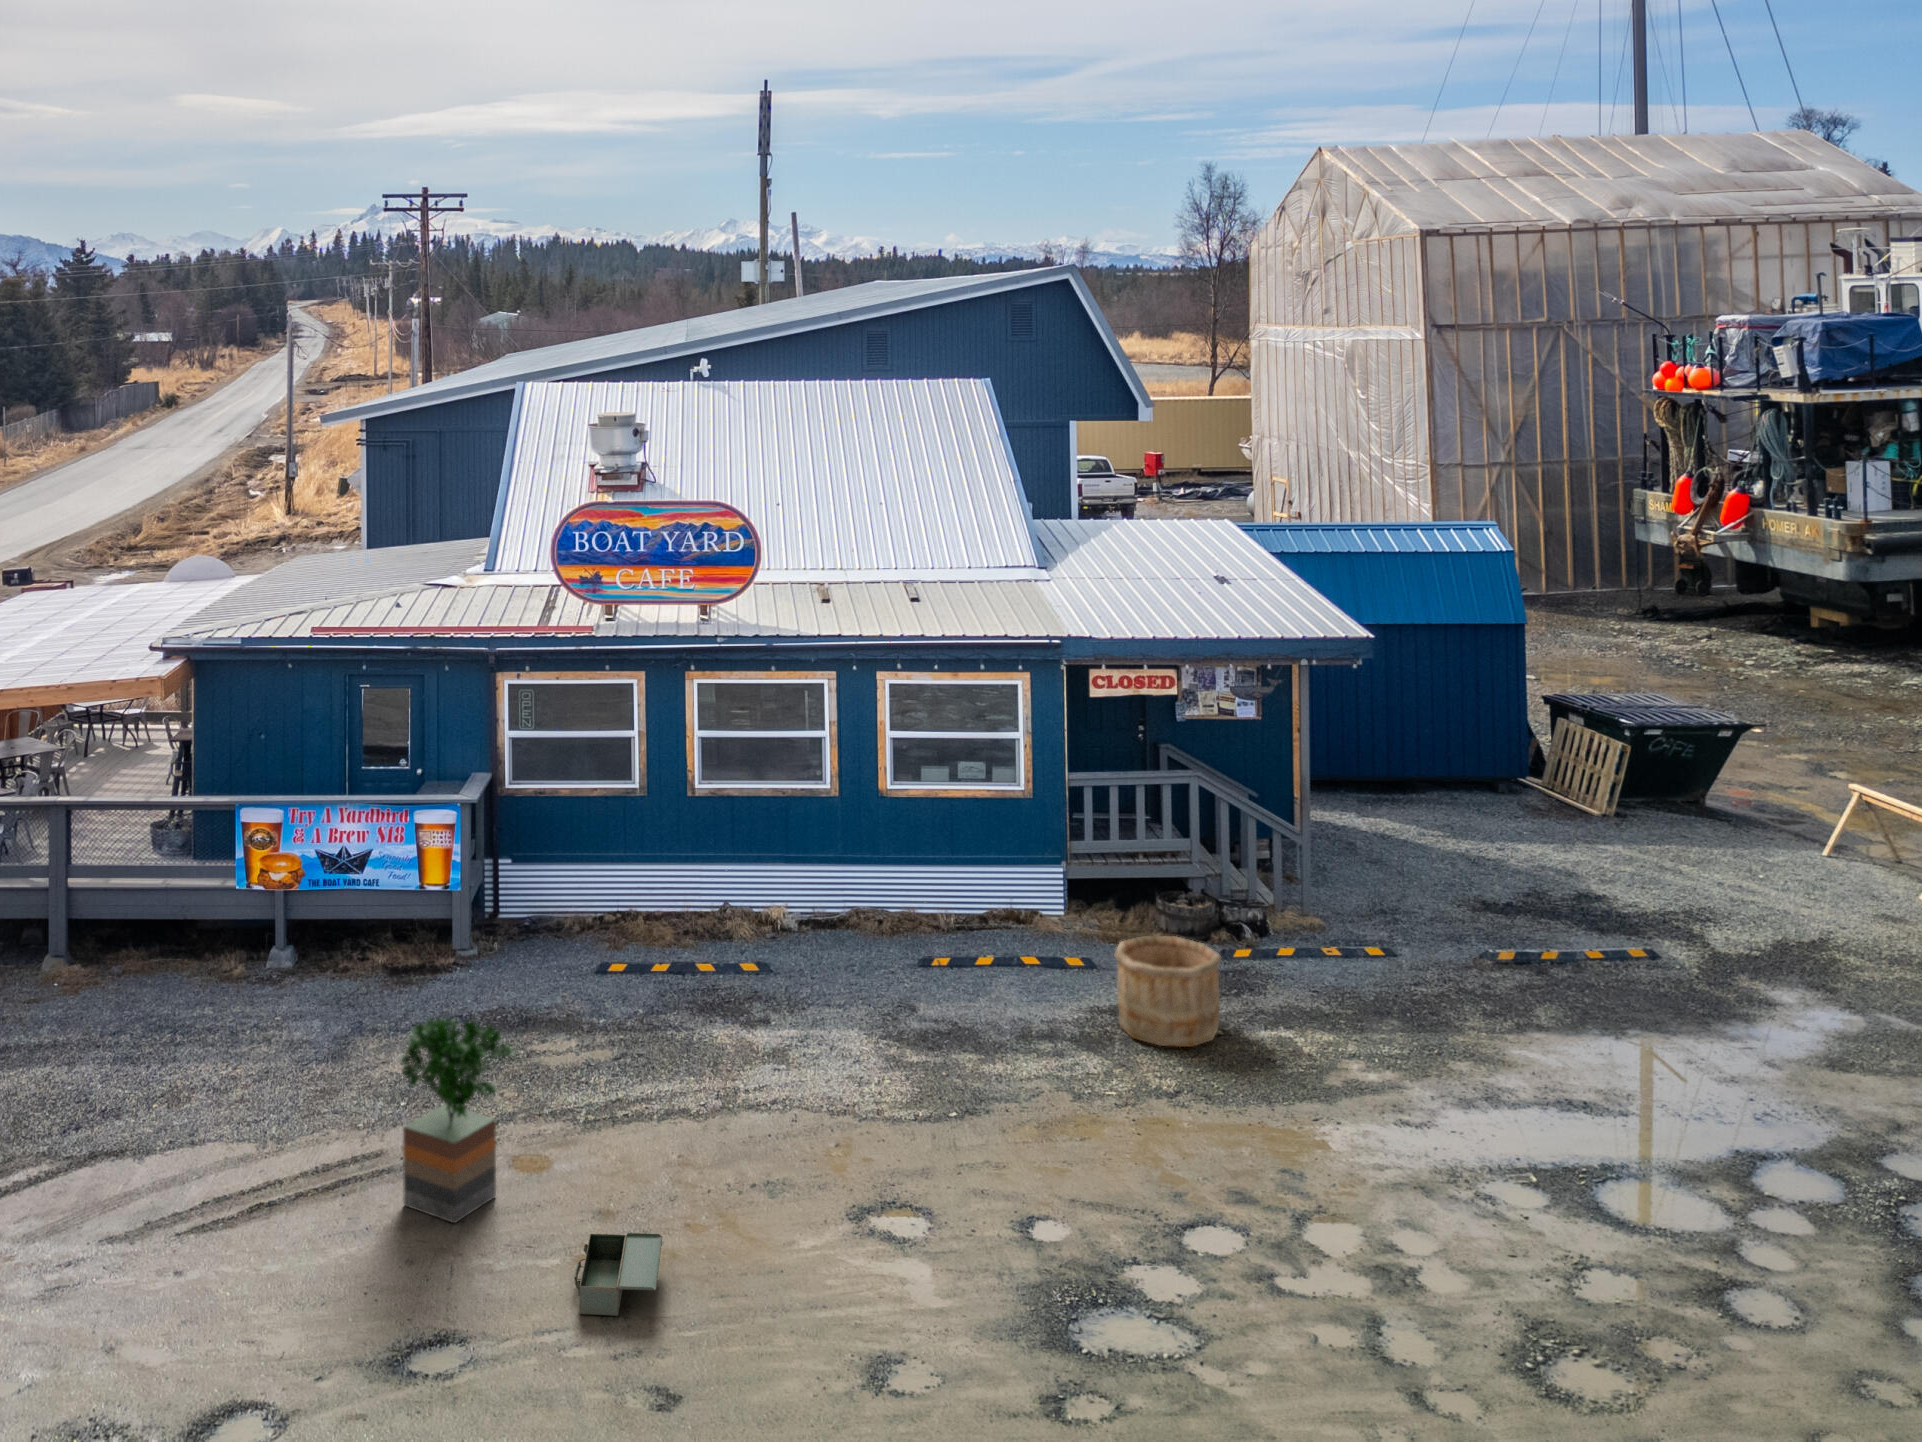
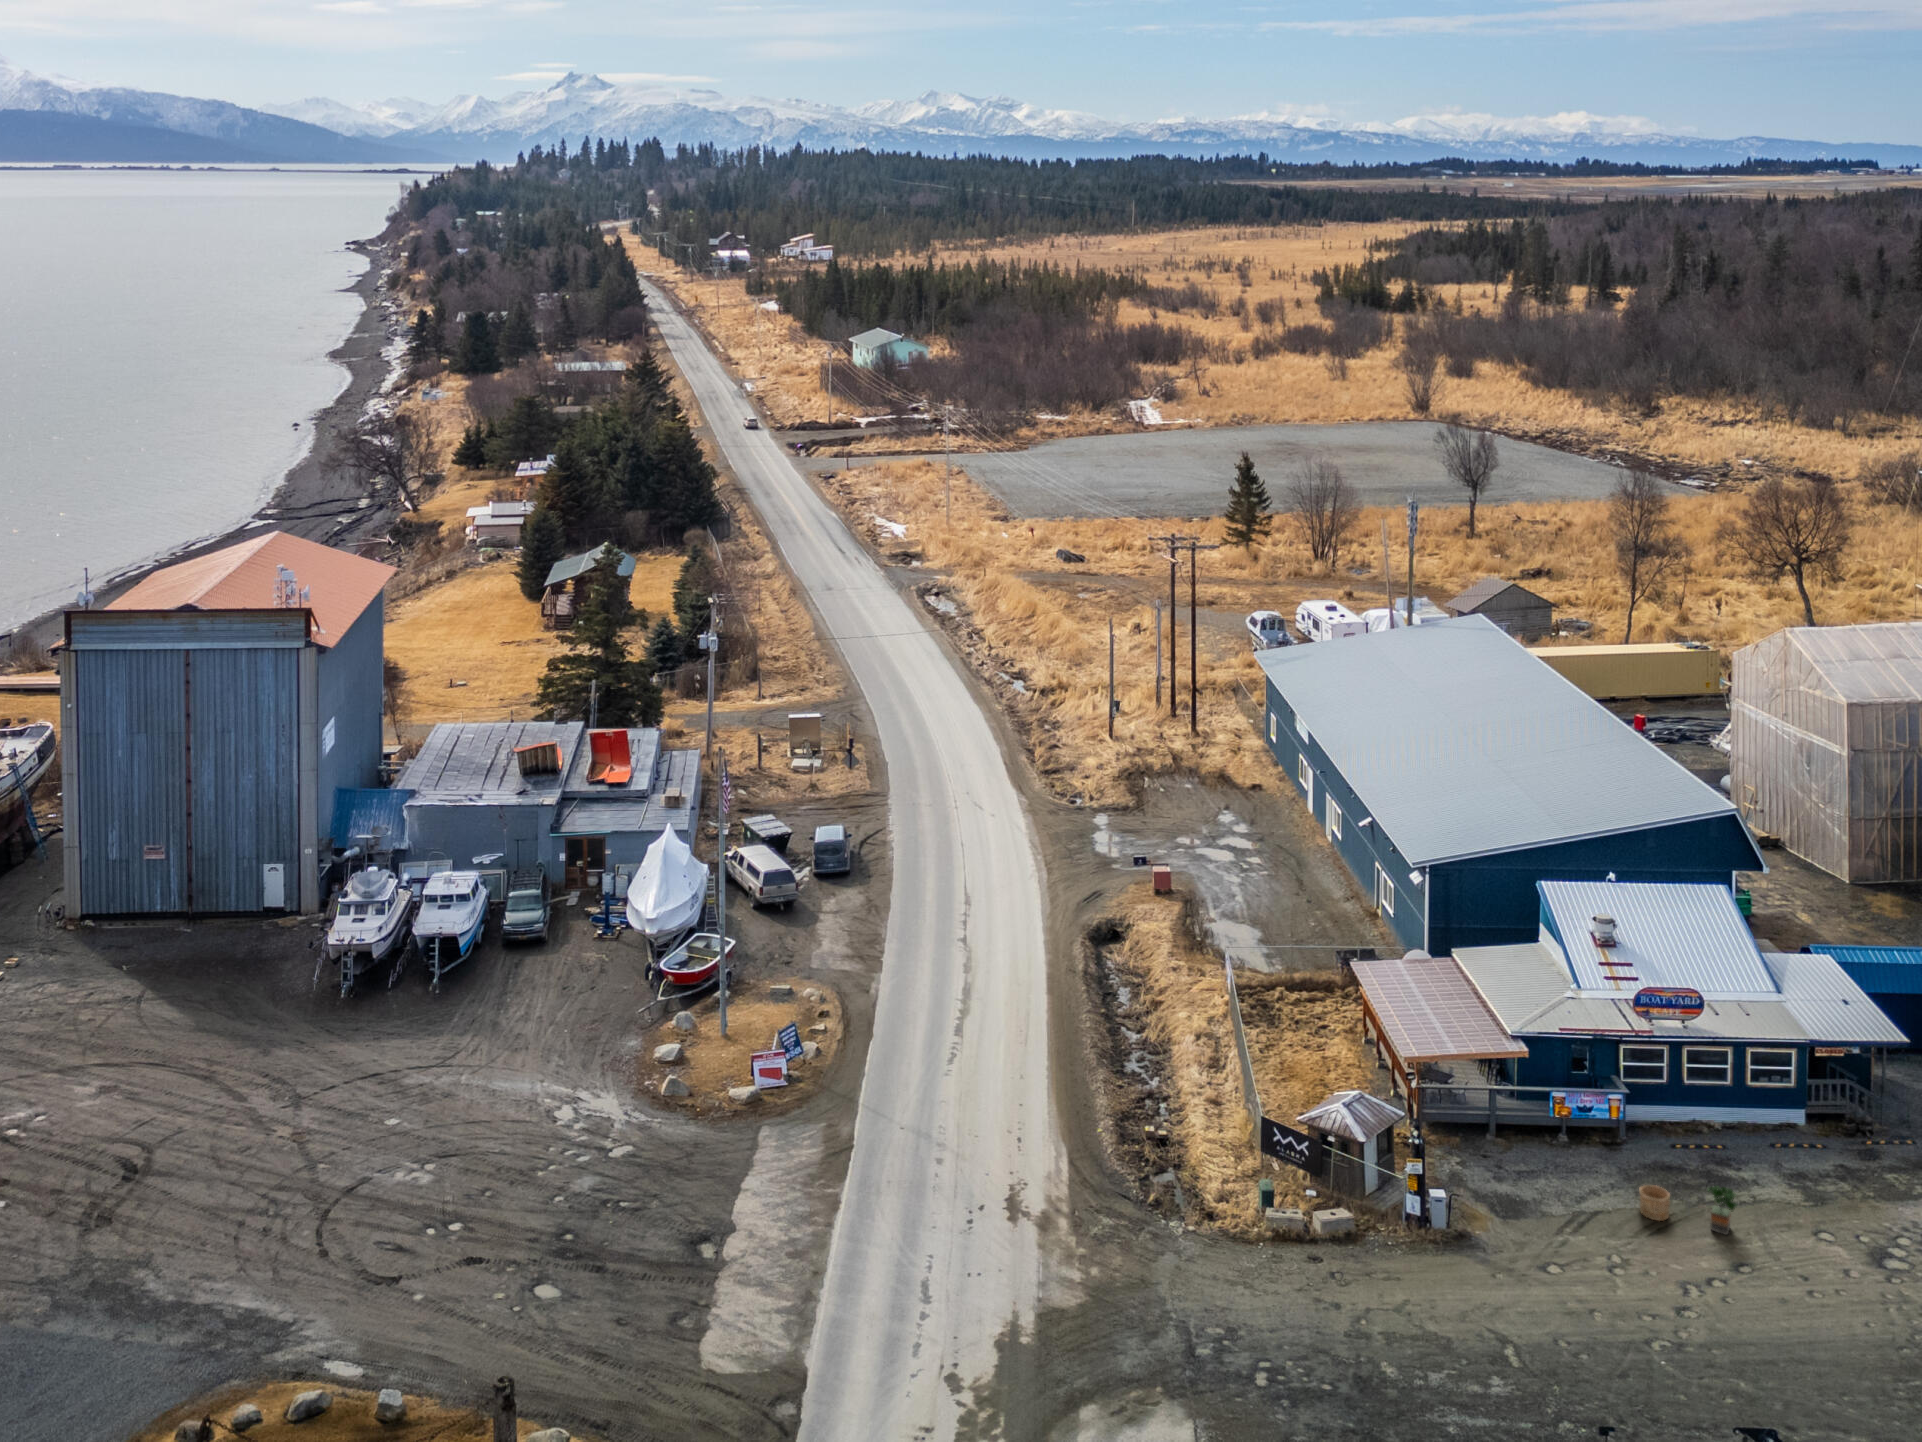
wooden bucket: present [1114,936,1221,1047] -> present [1639,1185,1670,1221]
toolbox: present [574,1233,664,1316] -> none [1767,1239,1794,1259]

